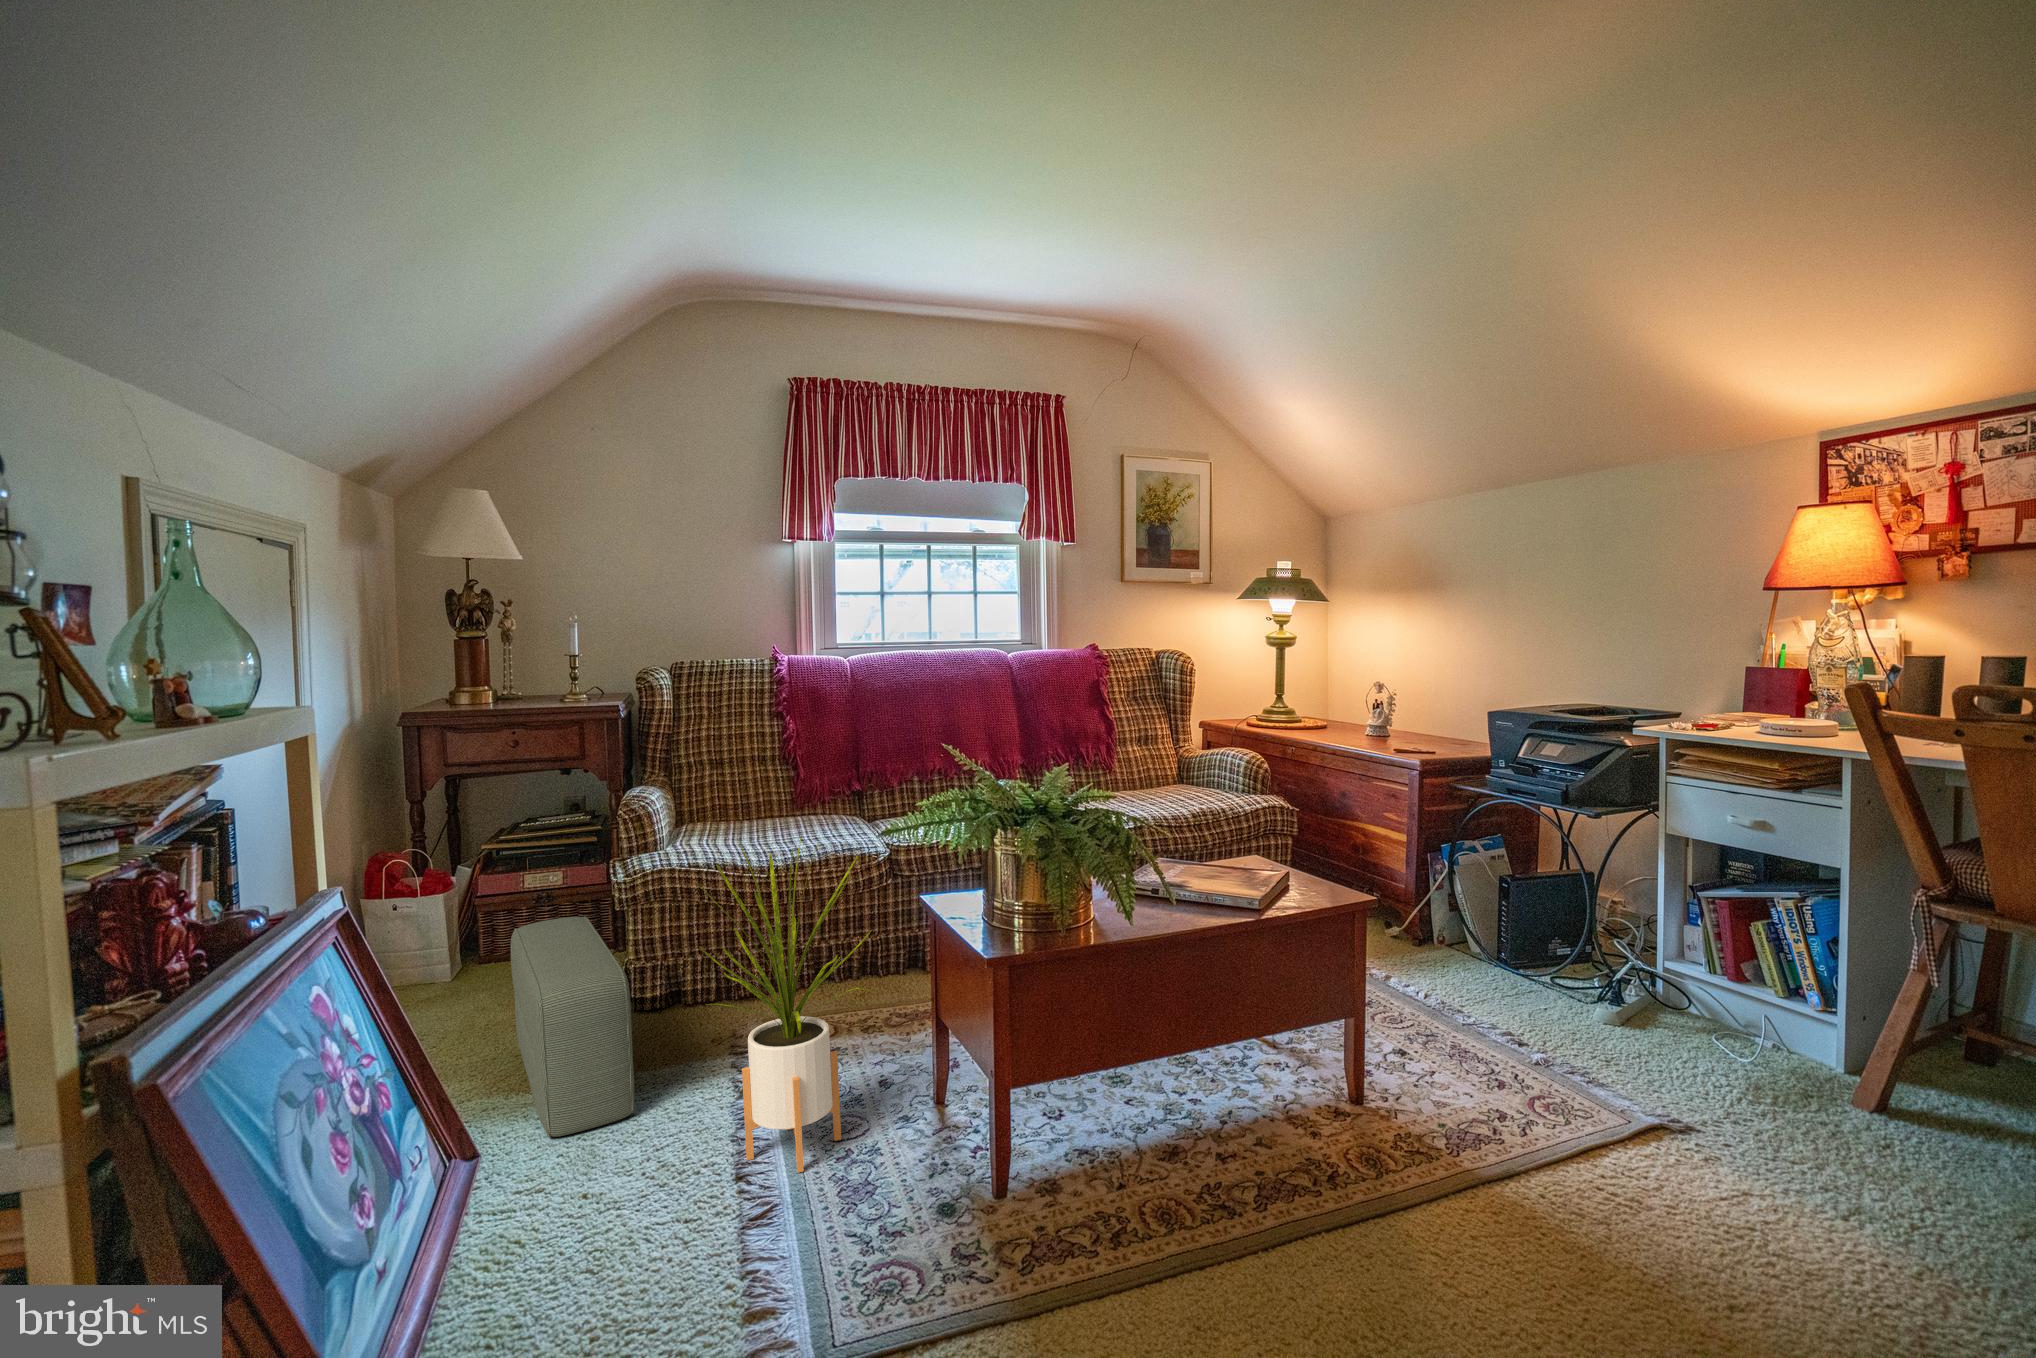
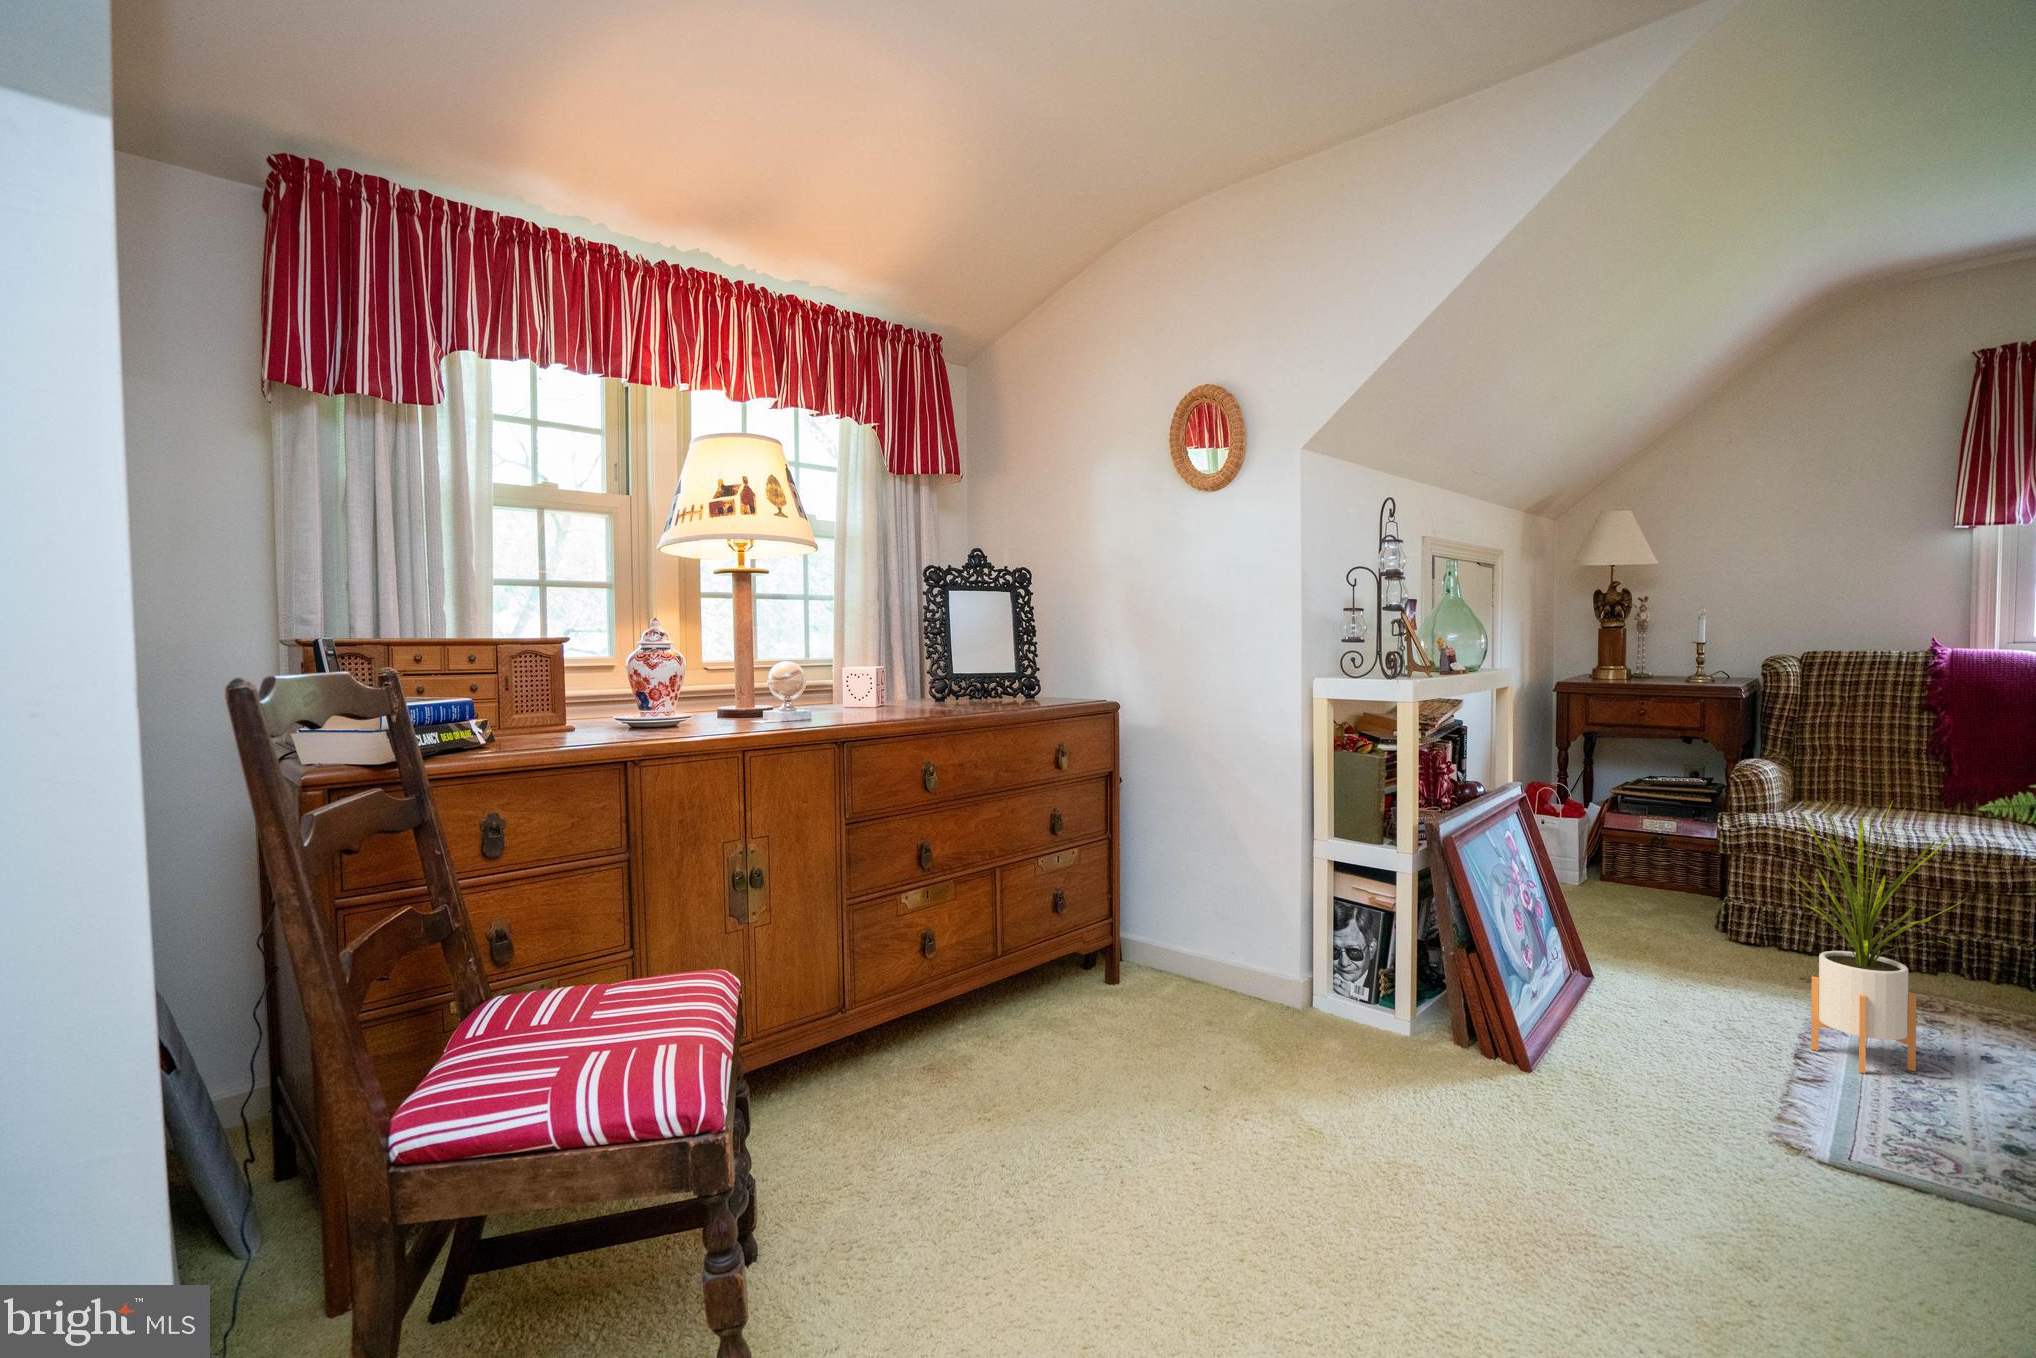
pouf: present [510,916,634,1137] -> none [1627,845,1718,993]

